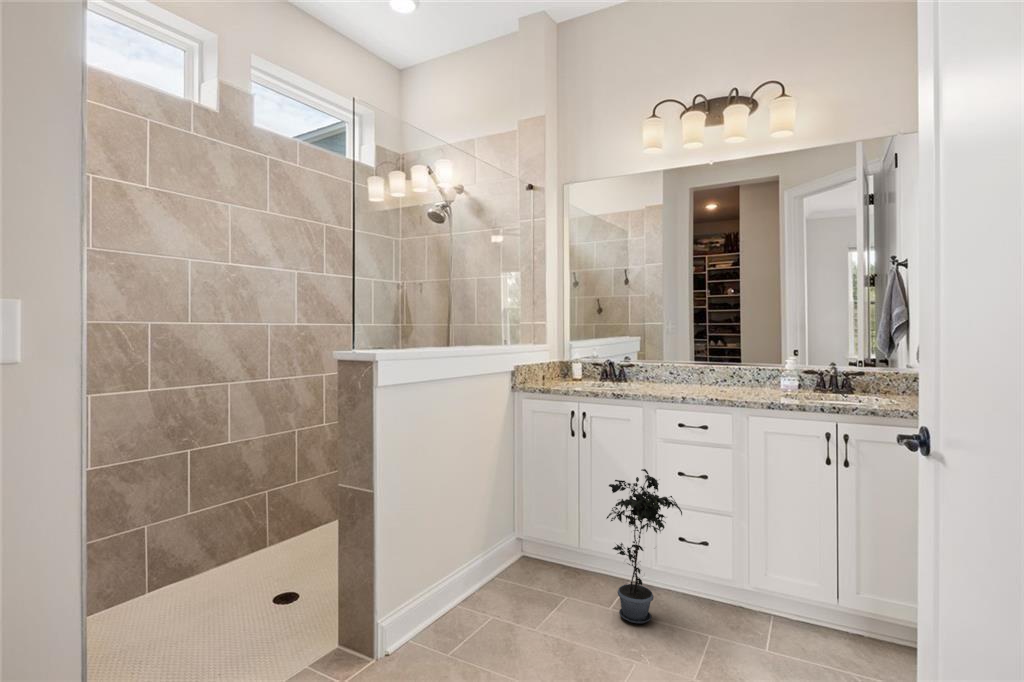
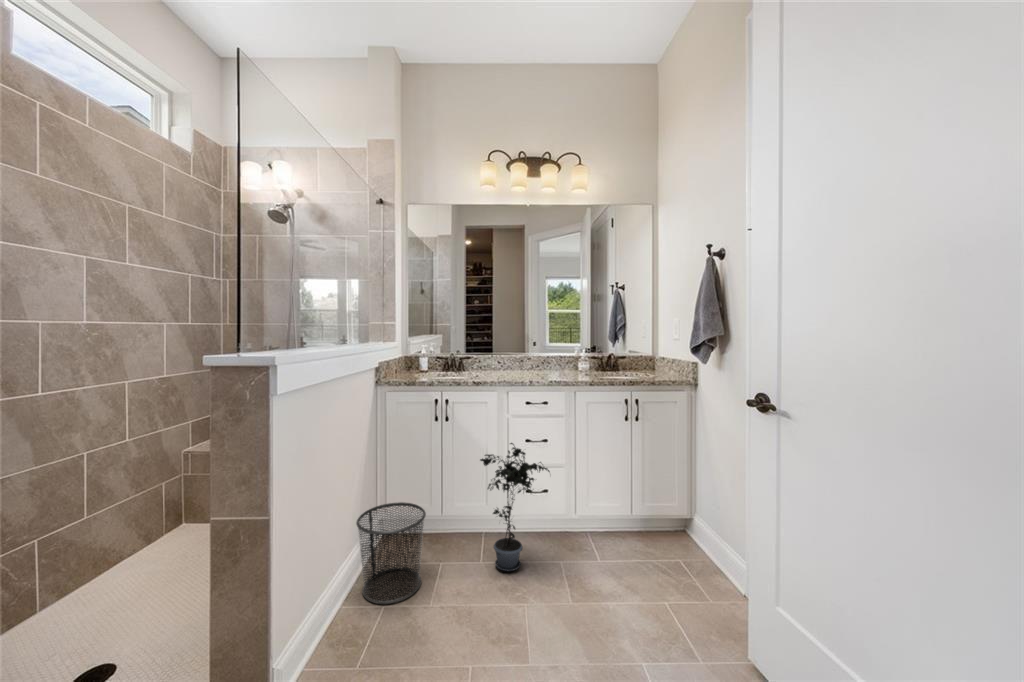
waste bin: none [470,516,540,616] -> present [356,502,426,604]

